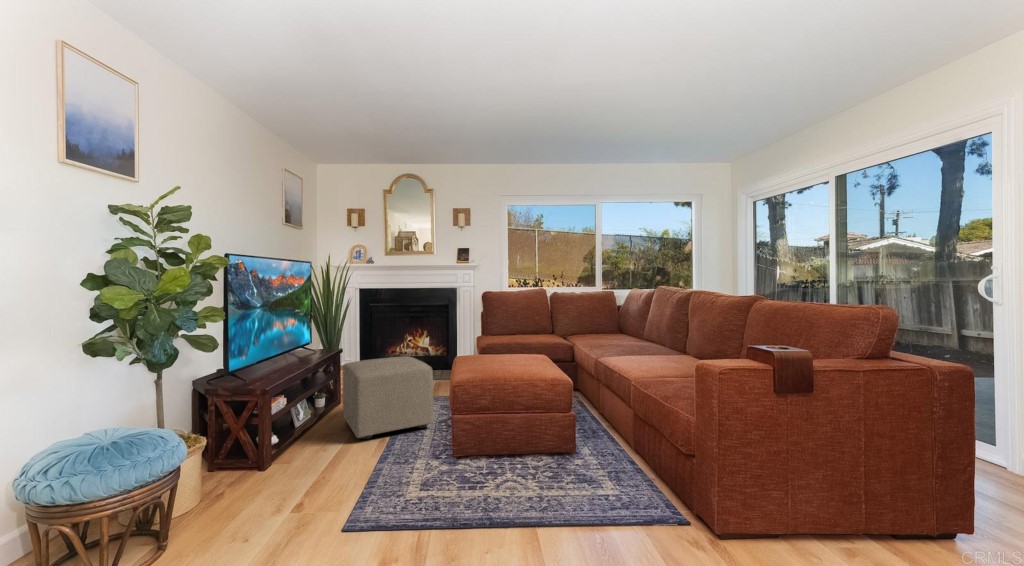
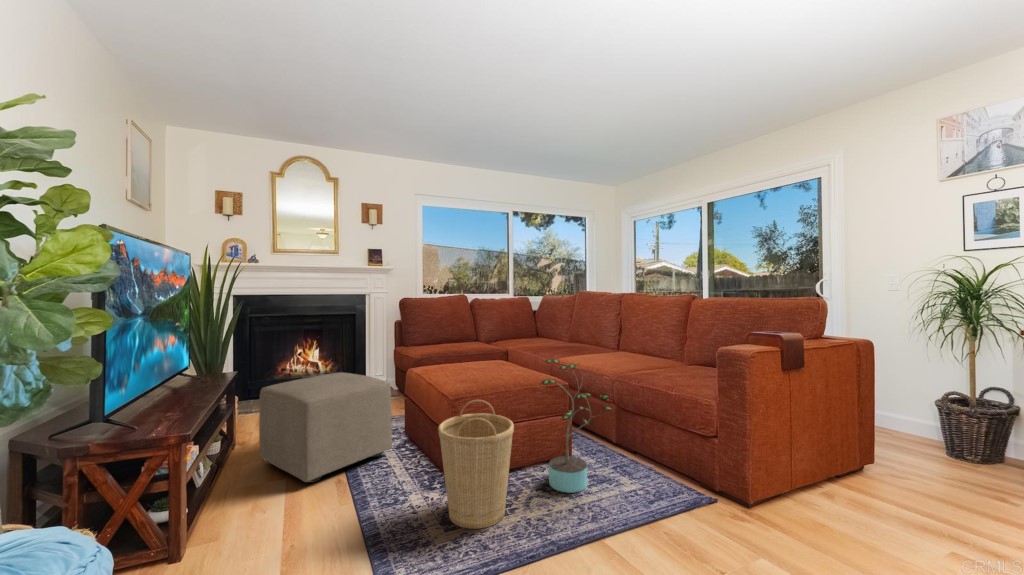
potted plant: none [519,357,592,484] -> present [542,359,612,493]
basket: none [423,388,488,495] -> present [438,400,514,529]

